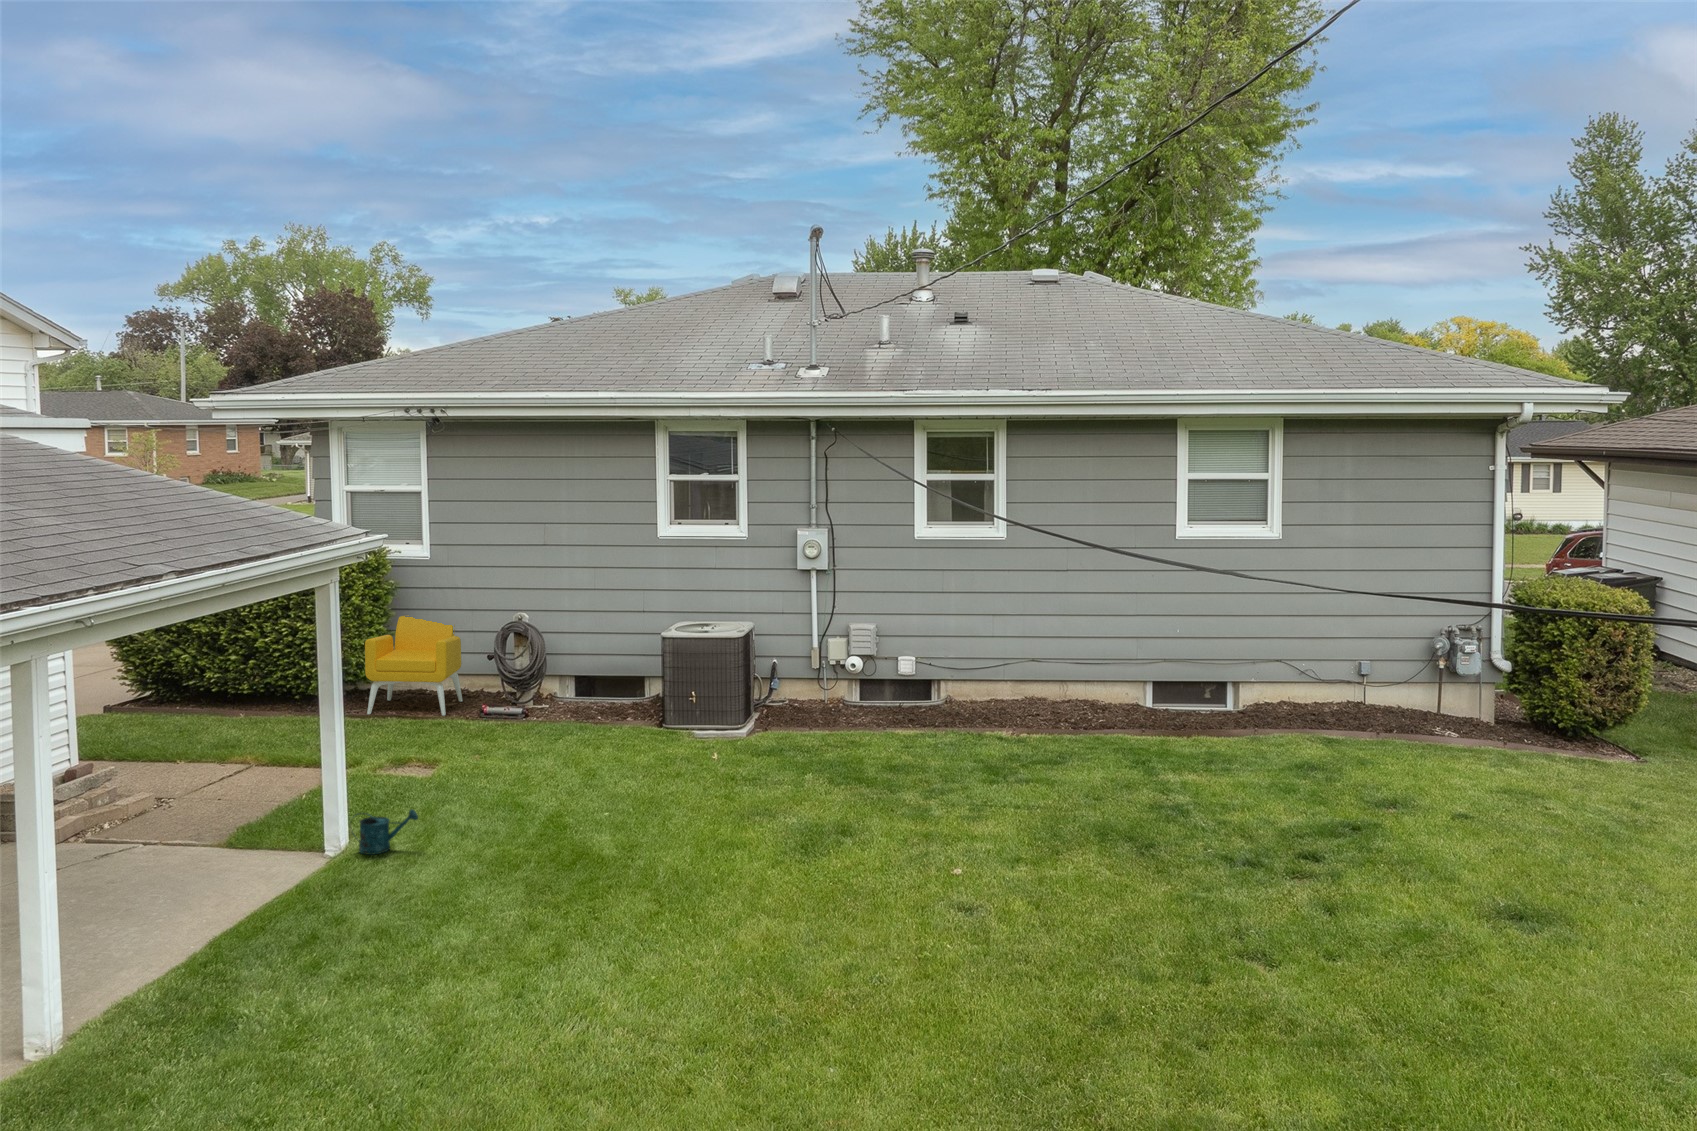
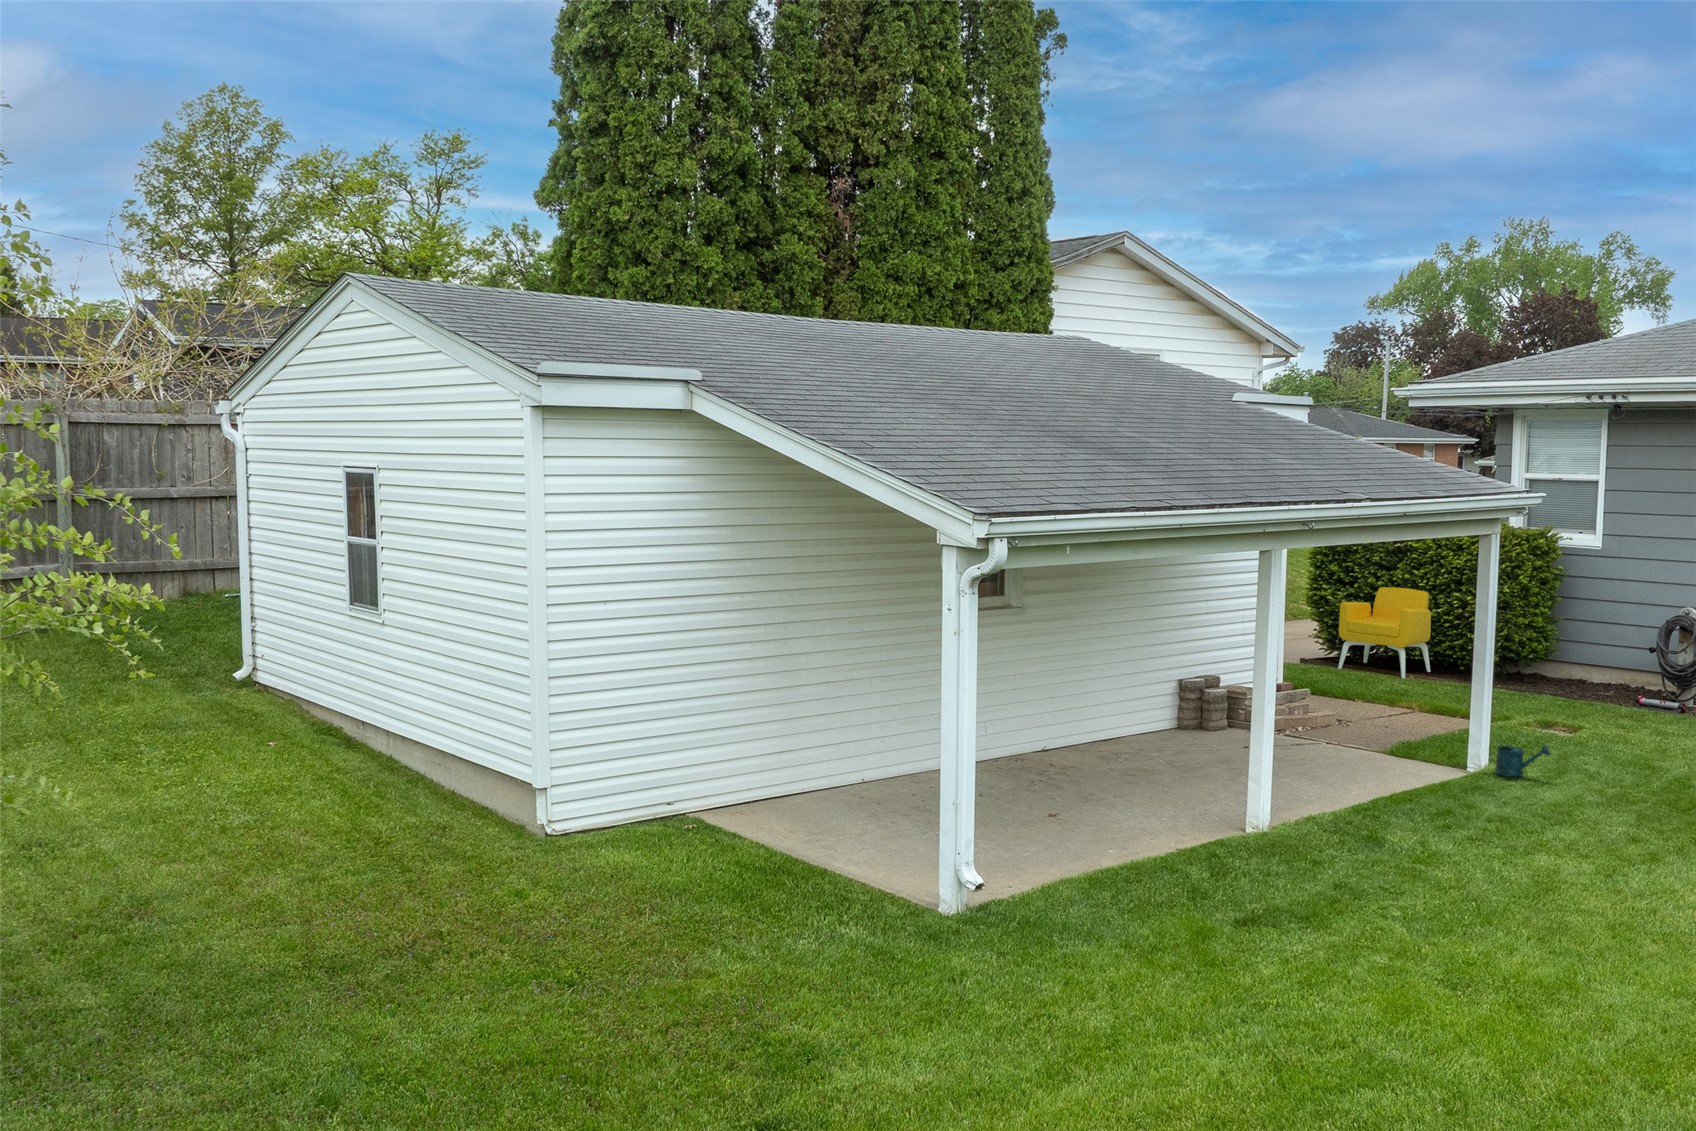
armchair: present [365,616,463,716] -> present [1338,587,1431,679]

